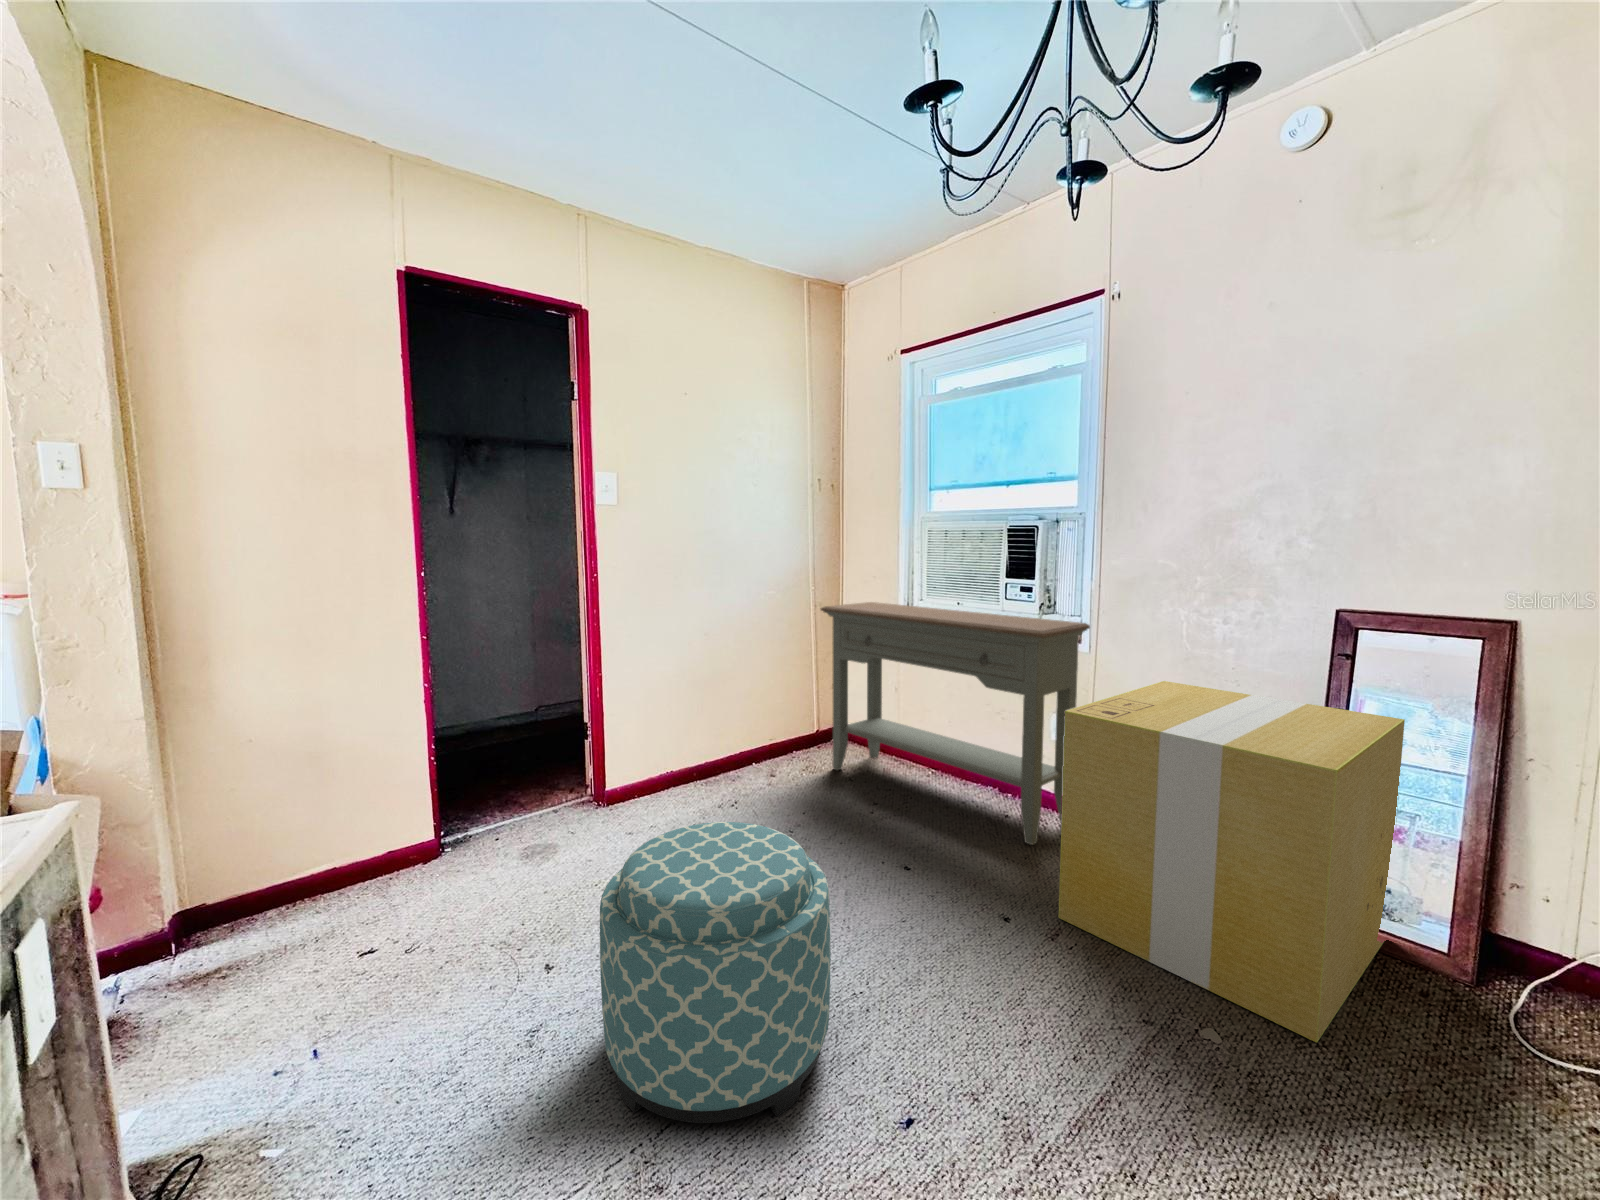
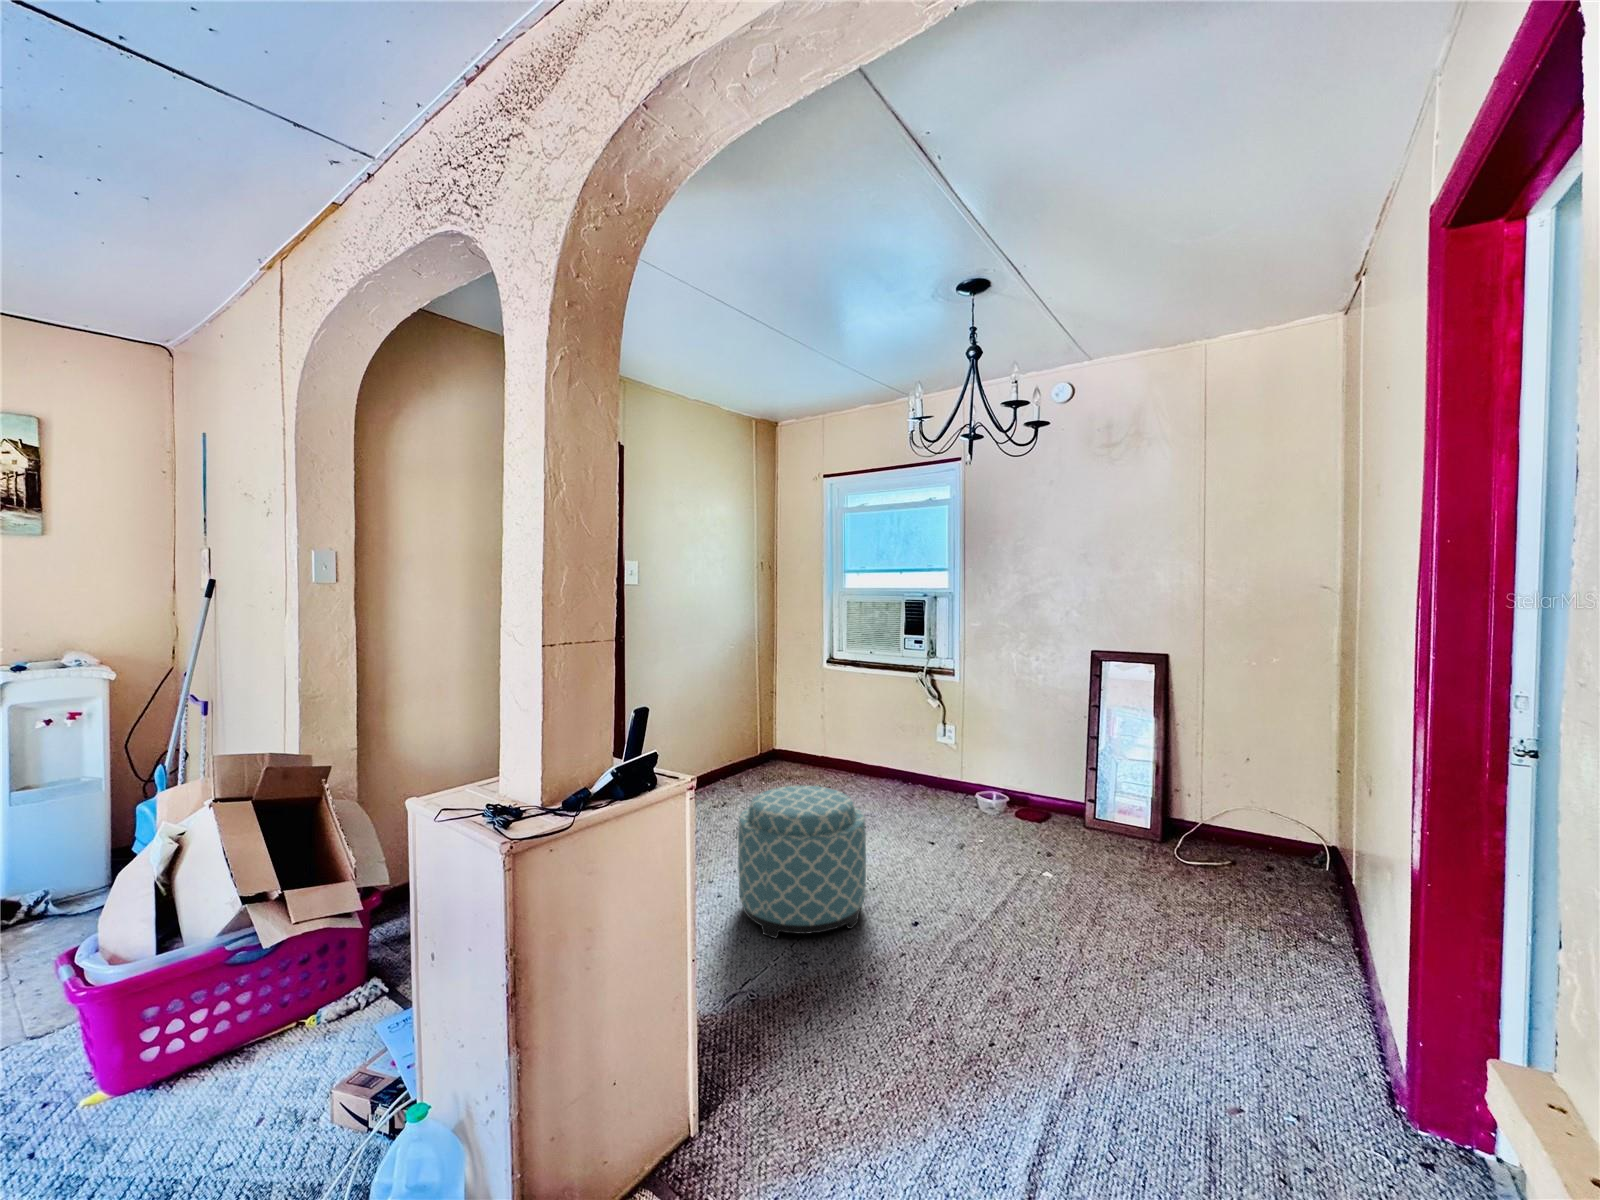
console table: present [821,602,1090,845] -> none [772,653,961,808]
cardboard box: present [1058,681,1405,1043] -> none [960,697,1125,871]

